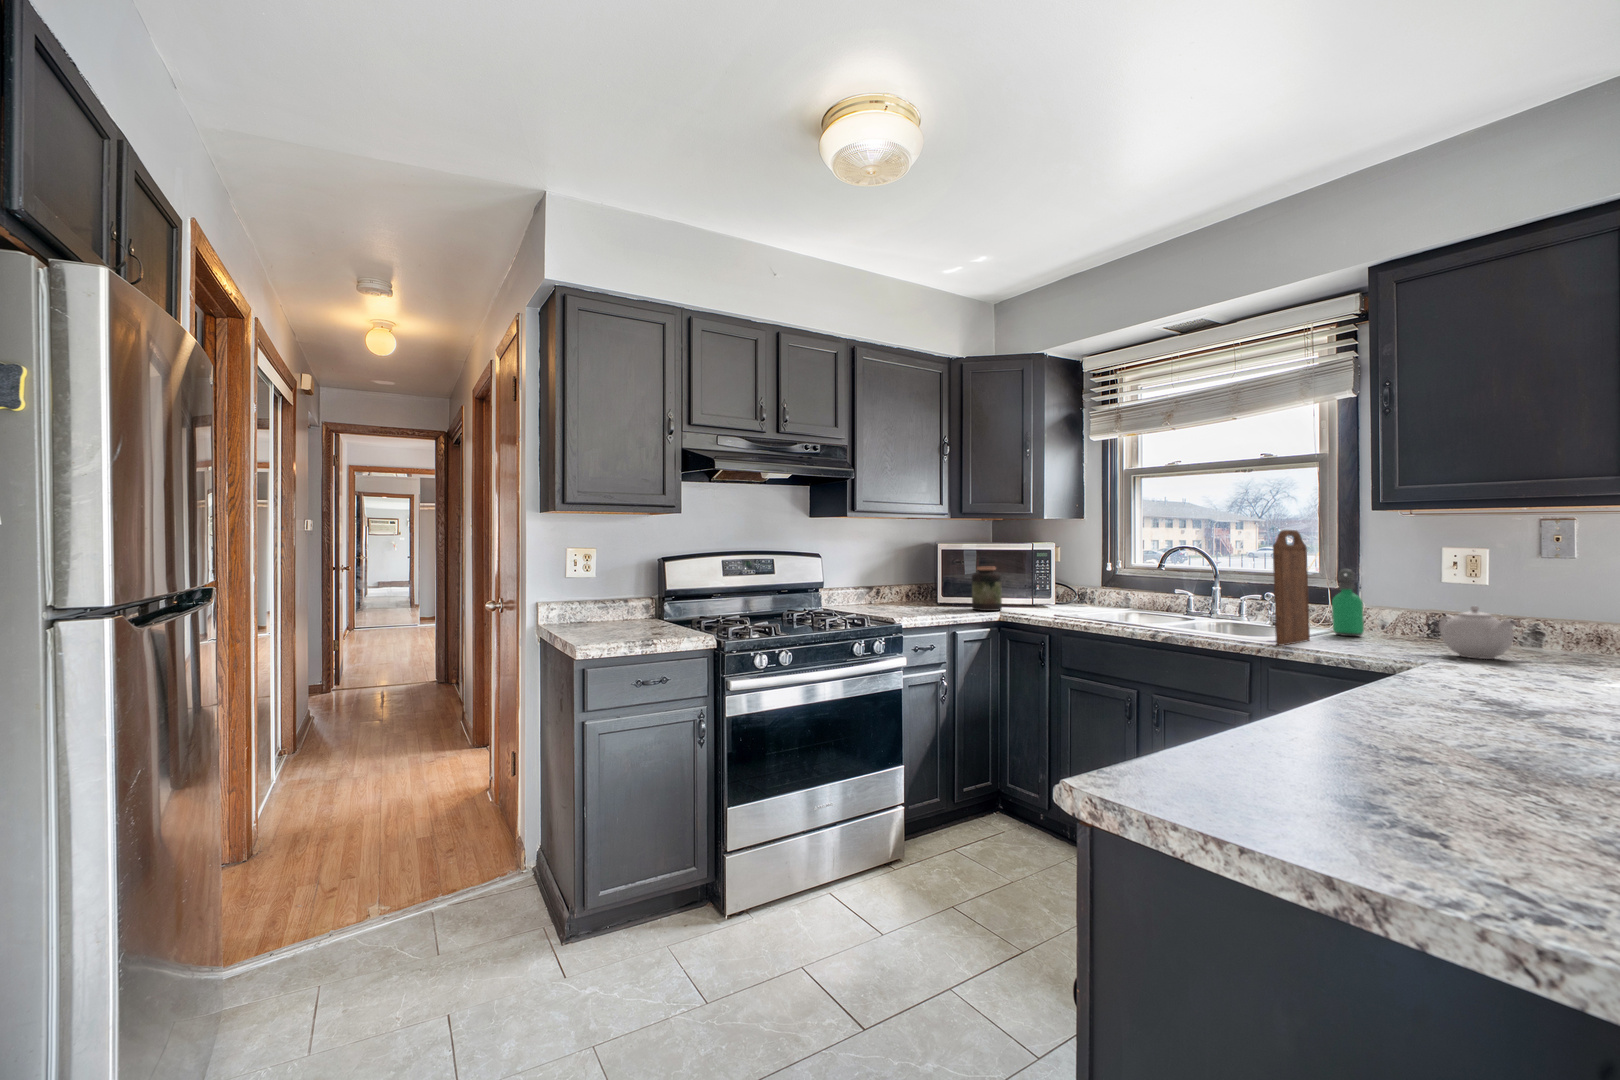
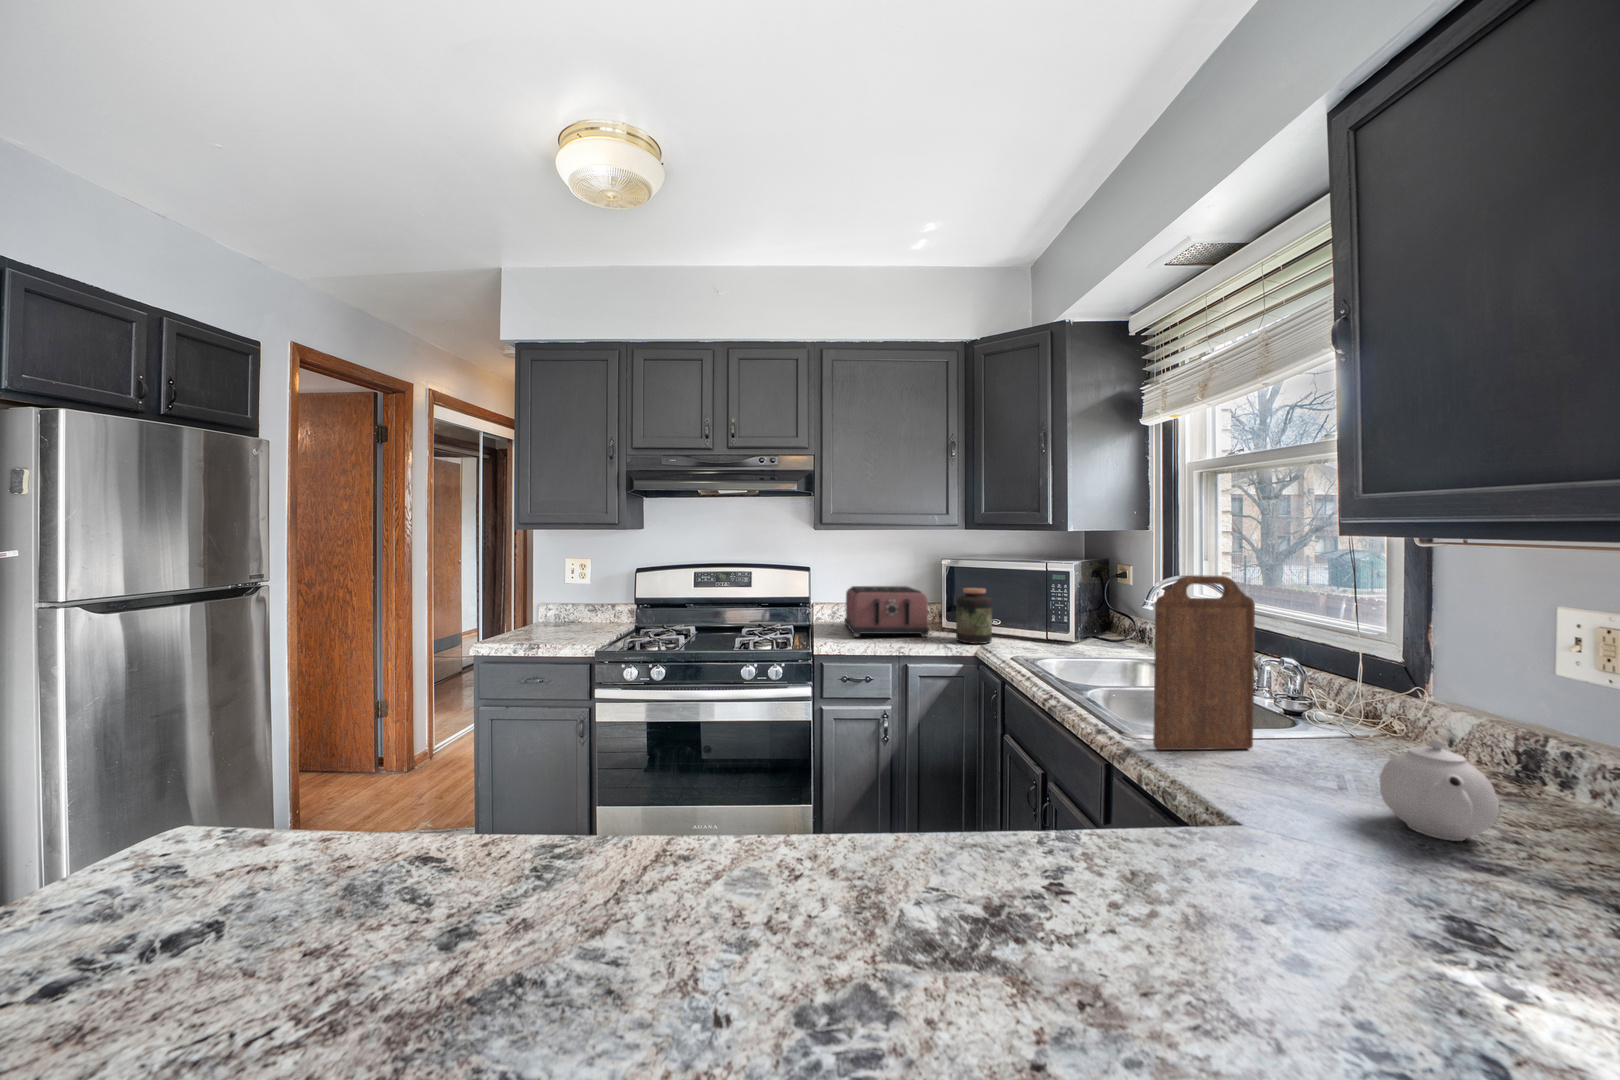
soap dispenser: present [1332,569,1364,636] -> none [1346,638,1398,753]
toaster: none [857,571,949,612] -> present [844,586,929,637]

